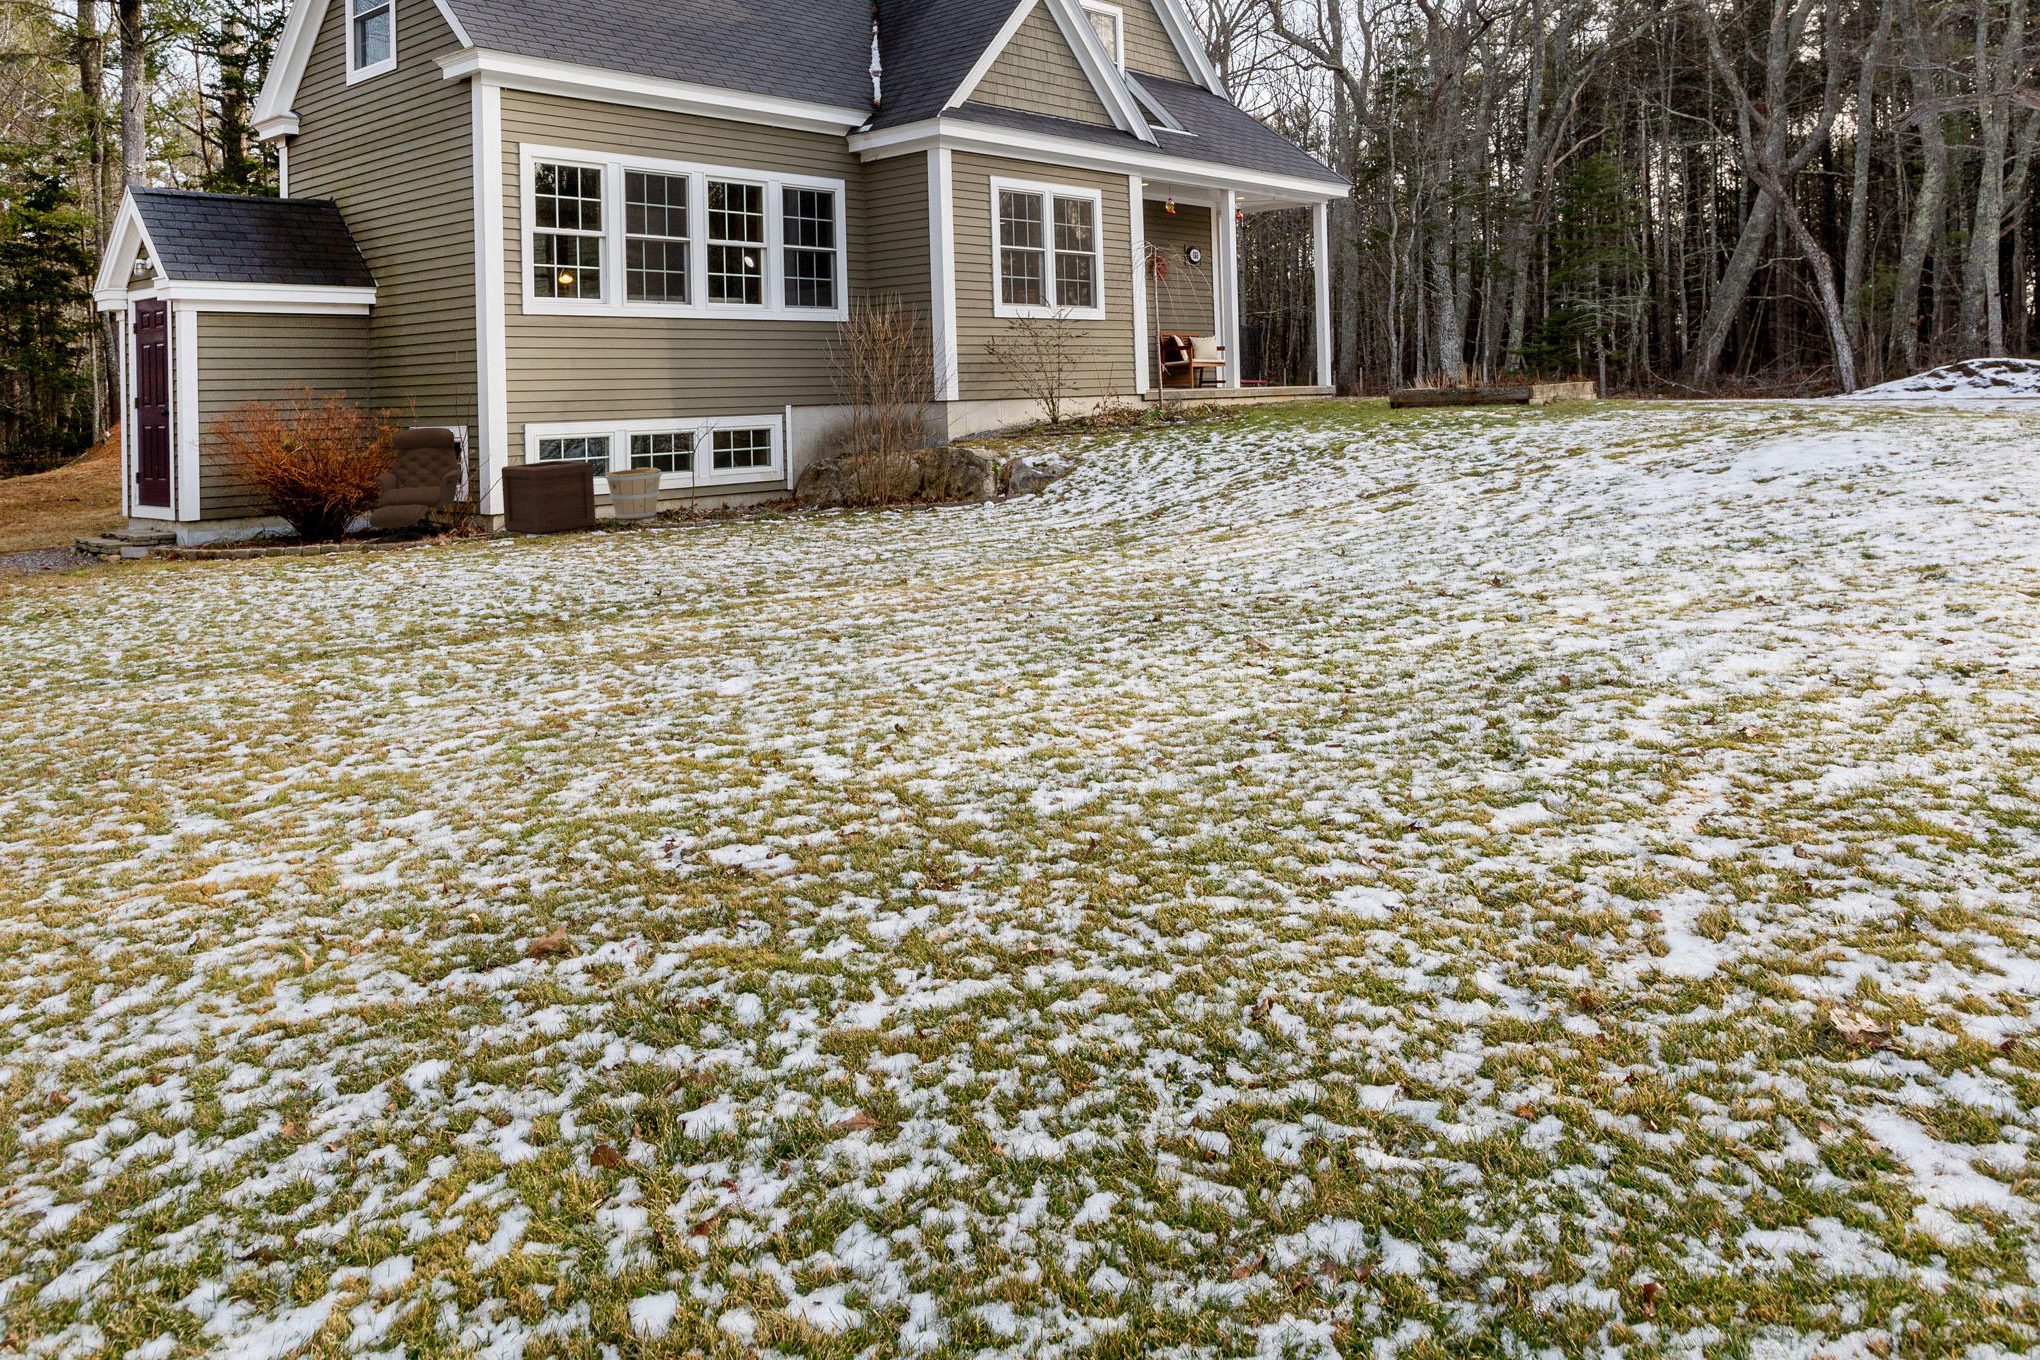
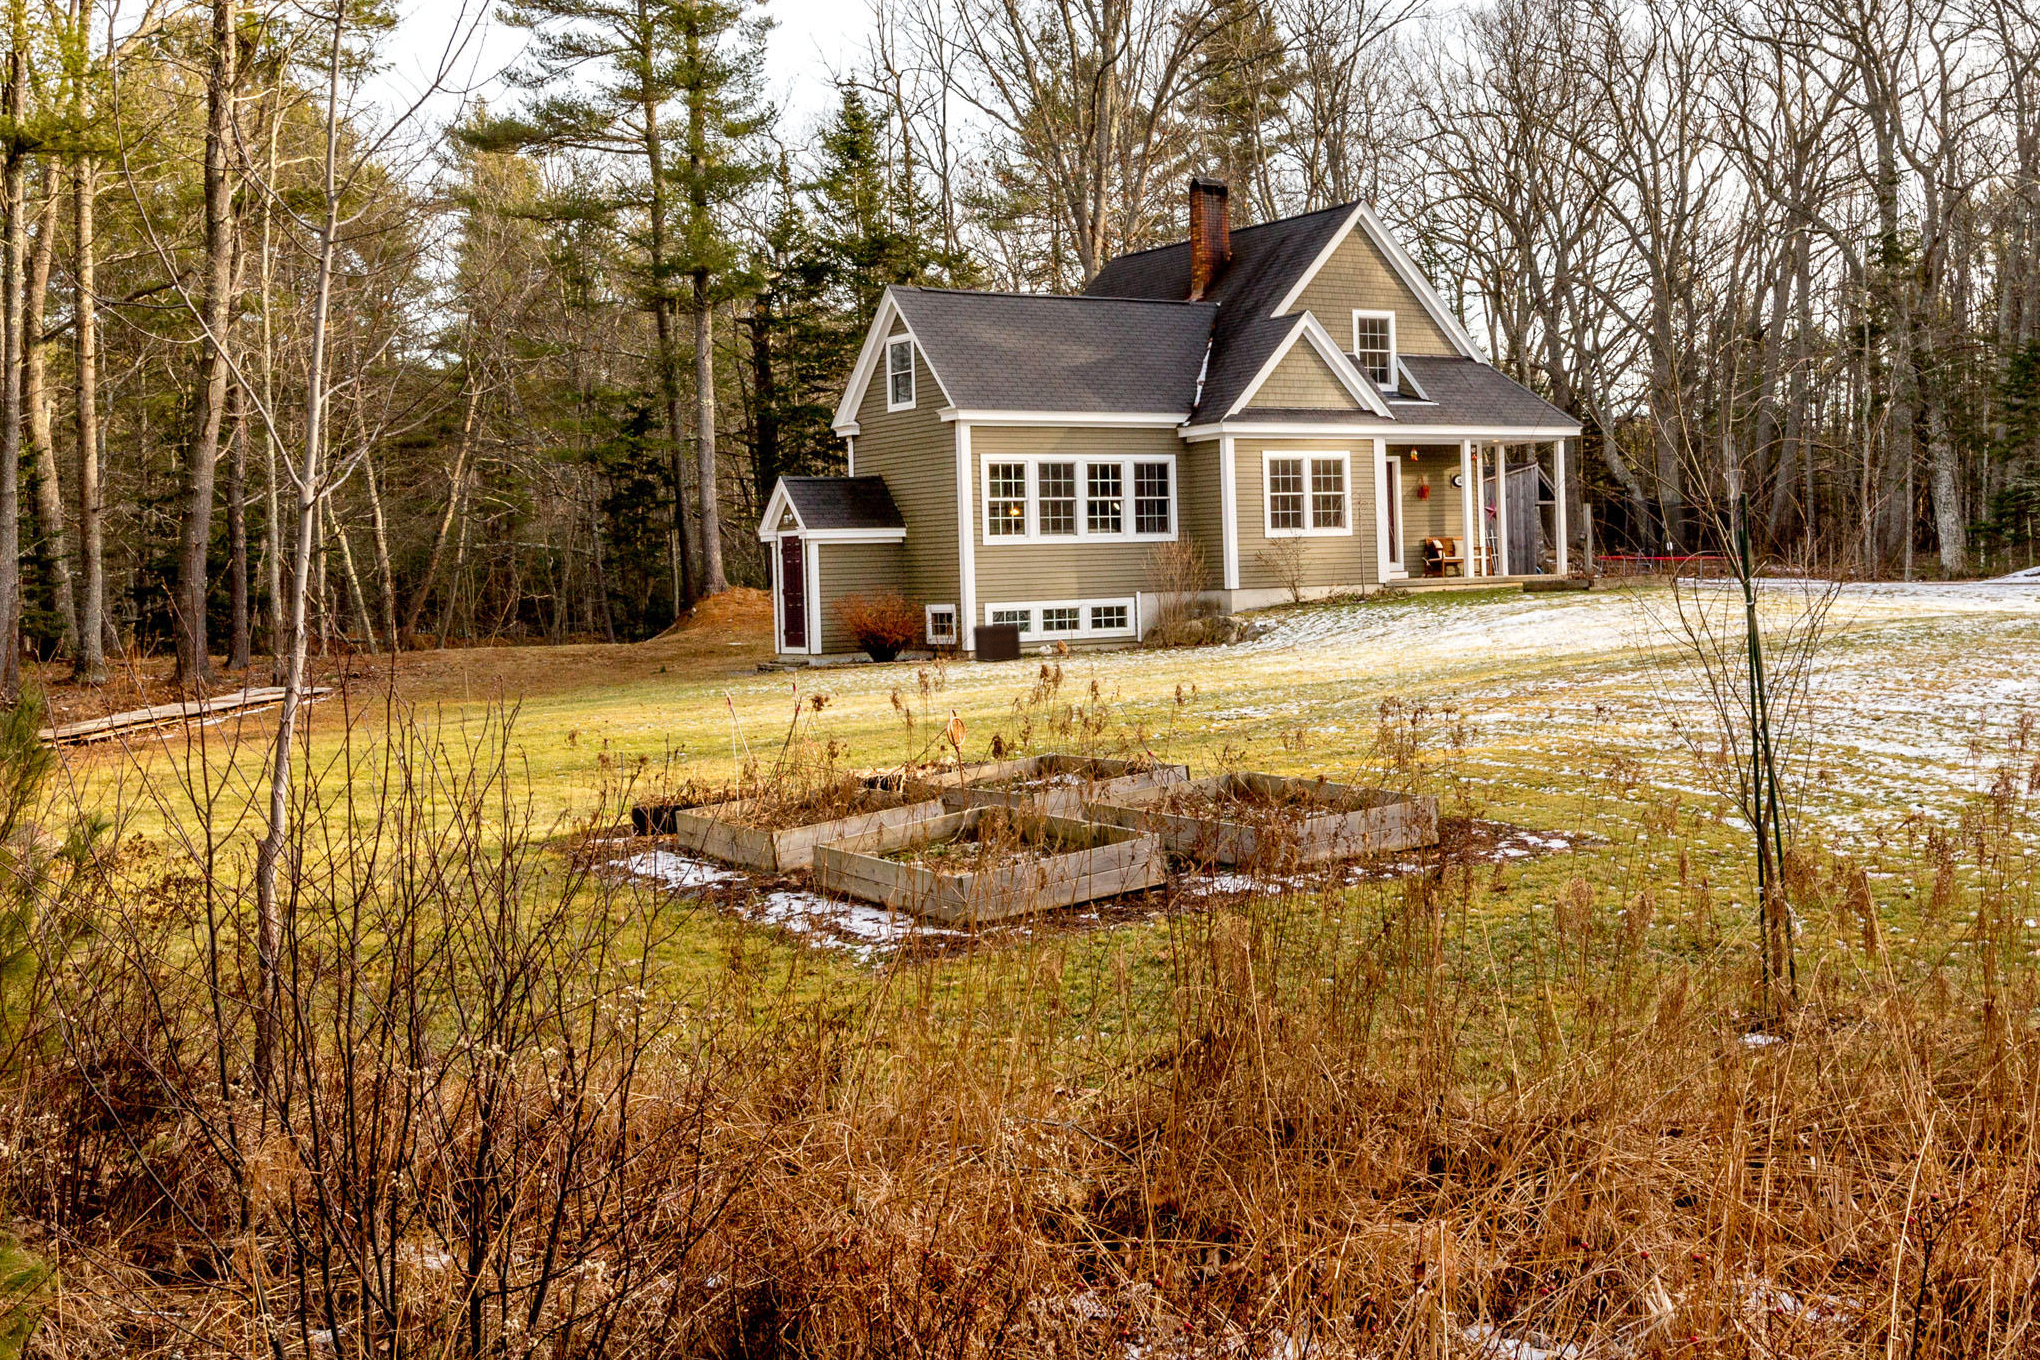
lounge chair: present [369,428,463,543] -> none [907,606,954,665]
wooden bucket: present [605,467,662,519] -> none [1028,628,1058,656]

